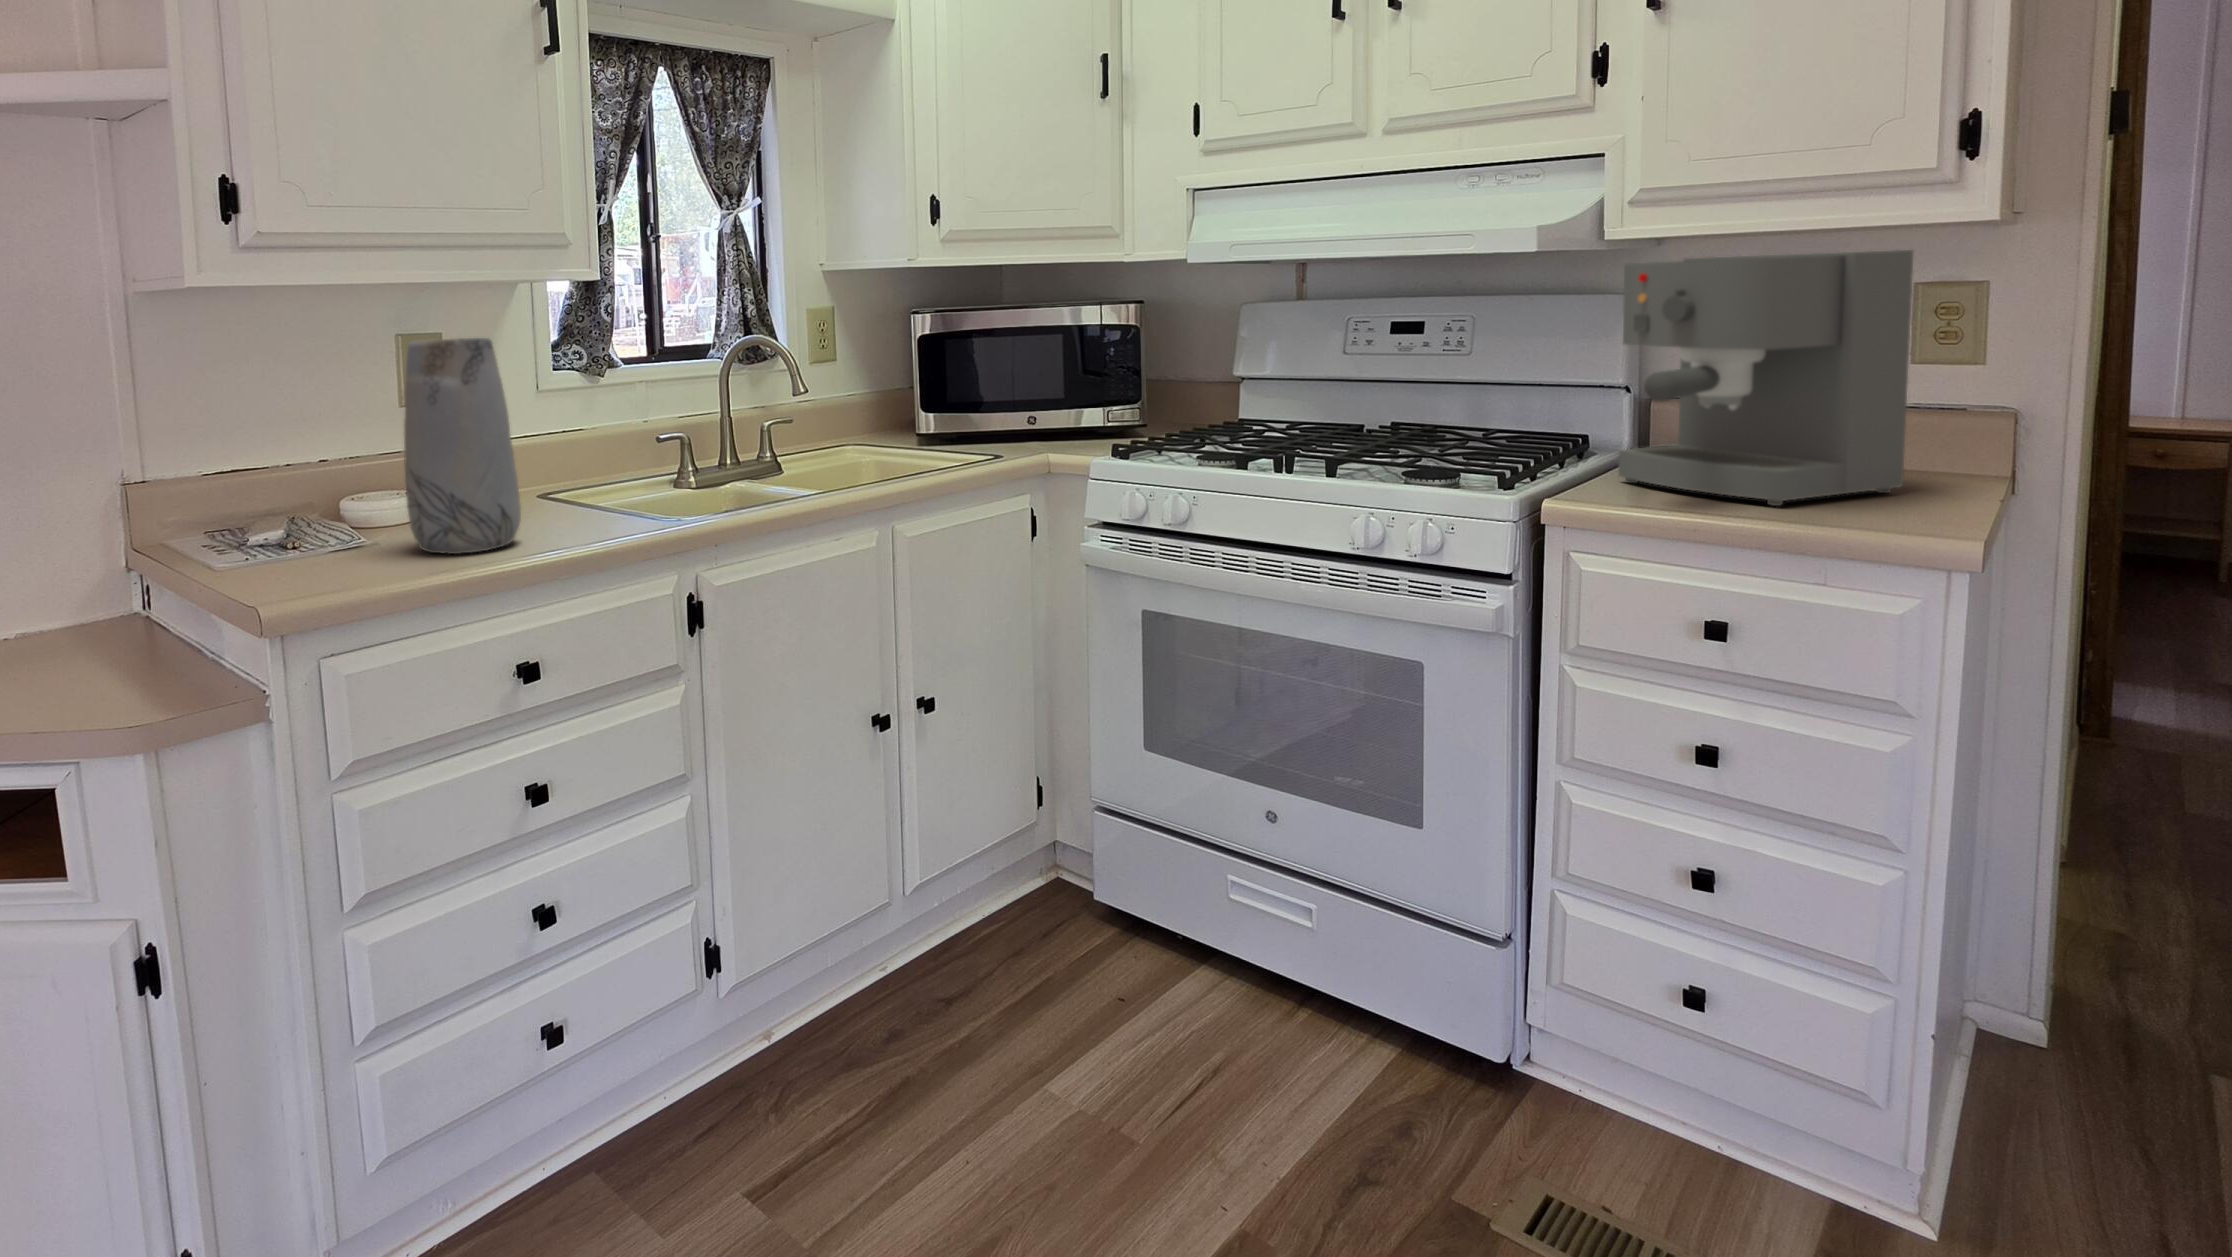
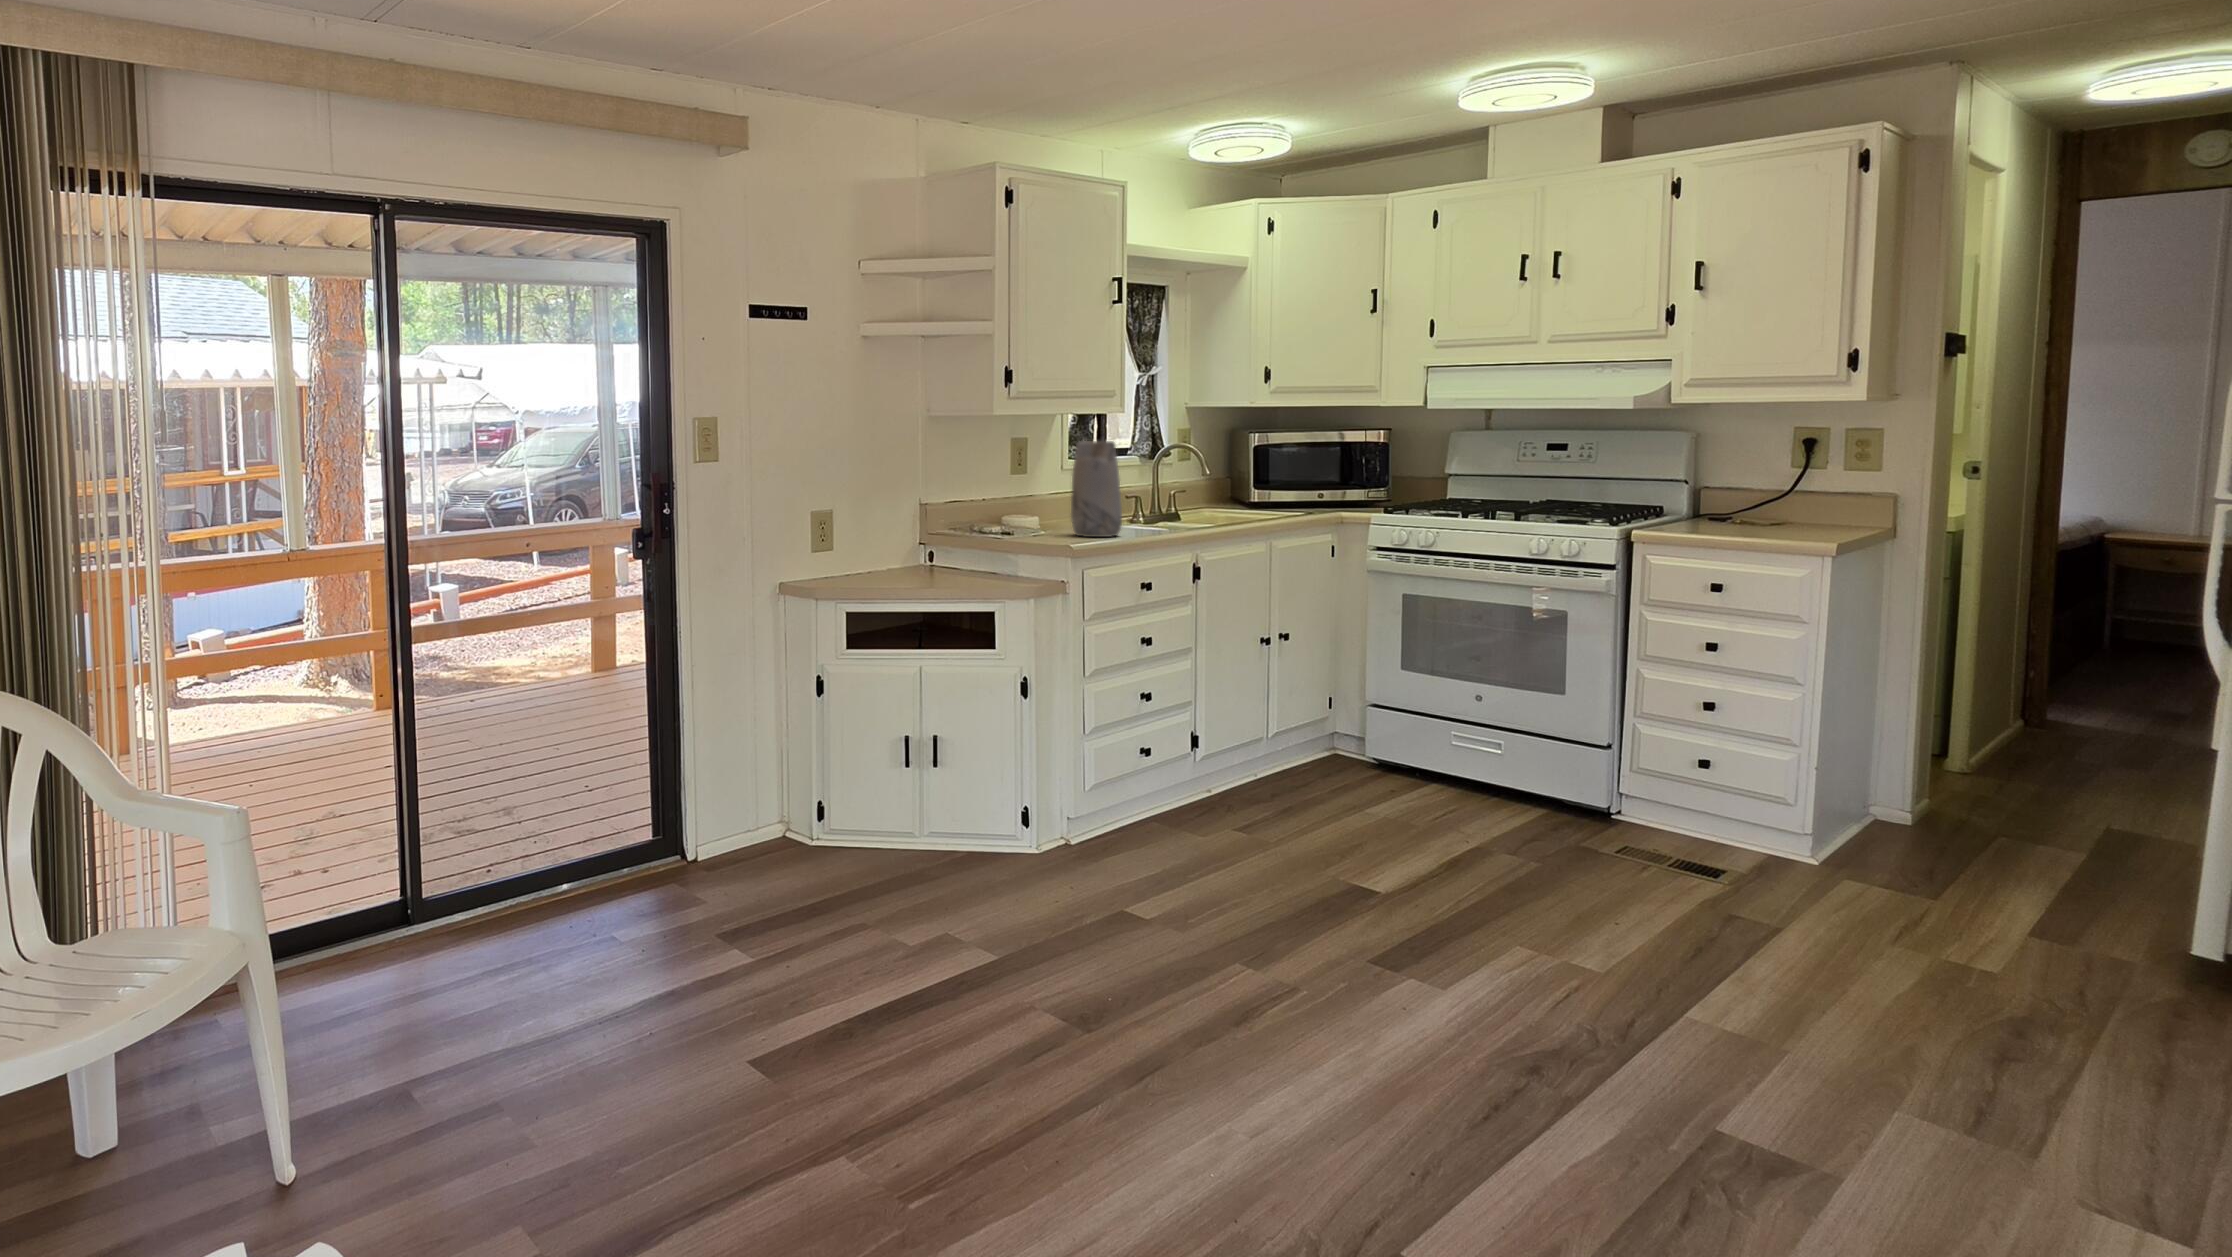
coffee maker: present [1618,250,1914,506] -> none [1675,413,1828,533]

